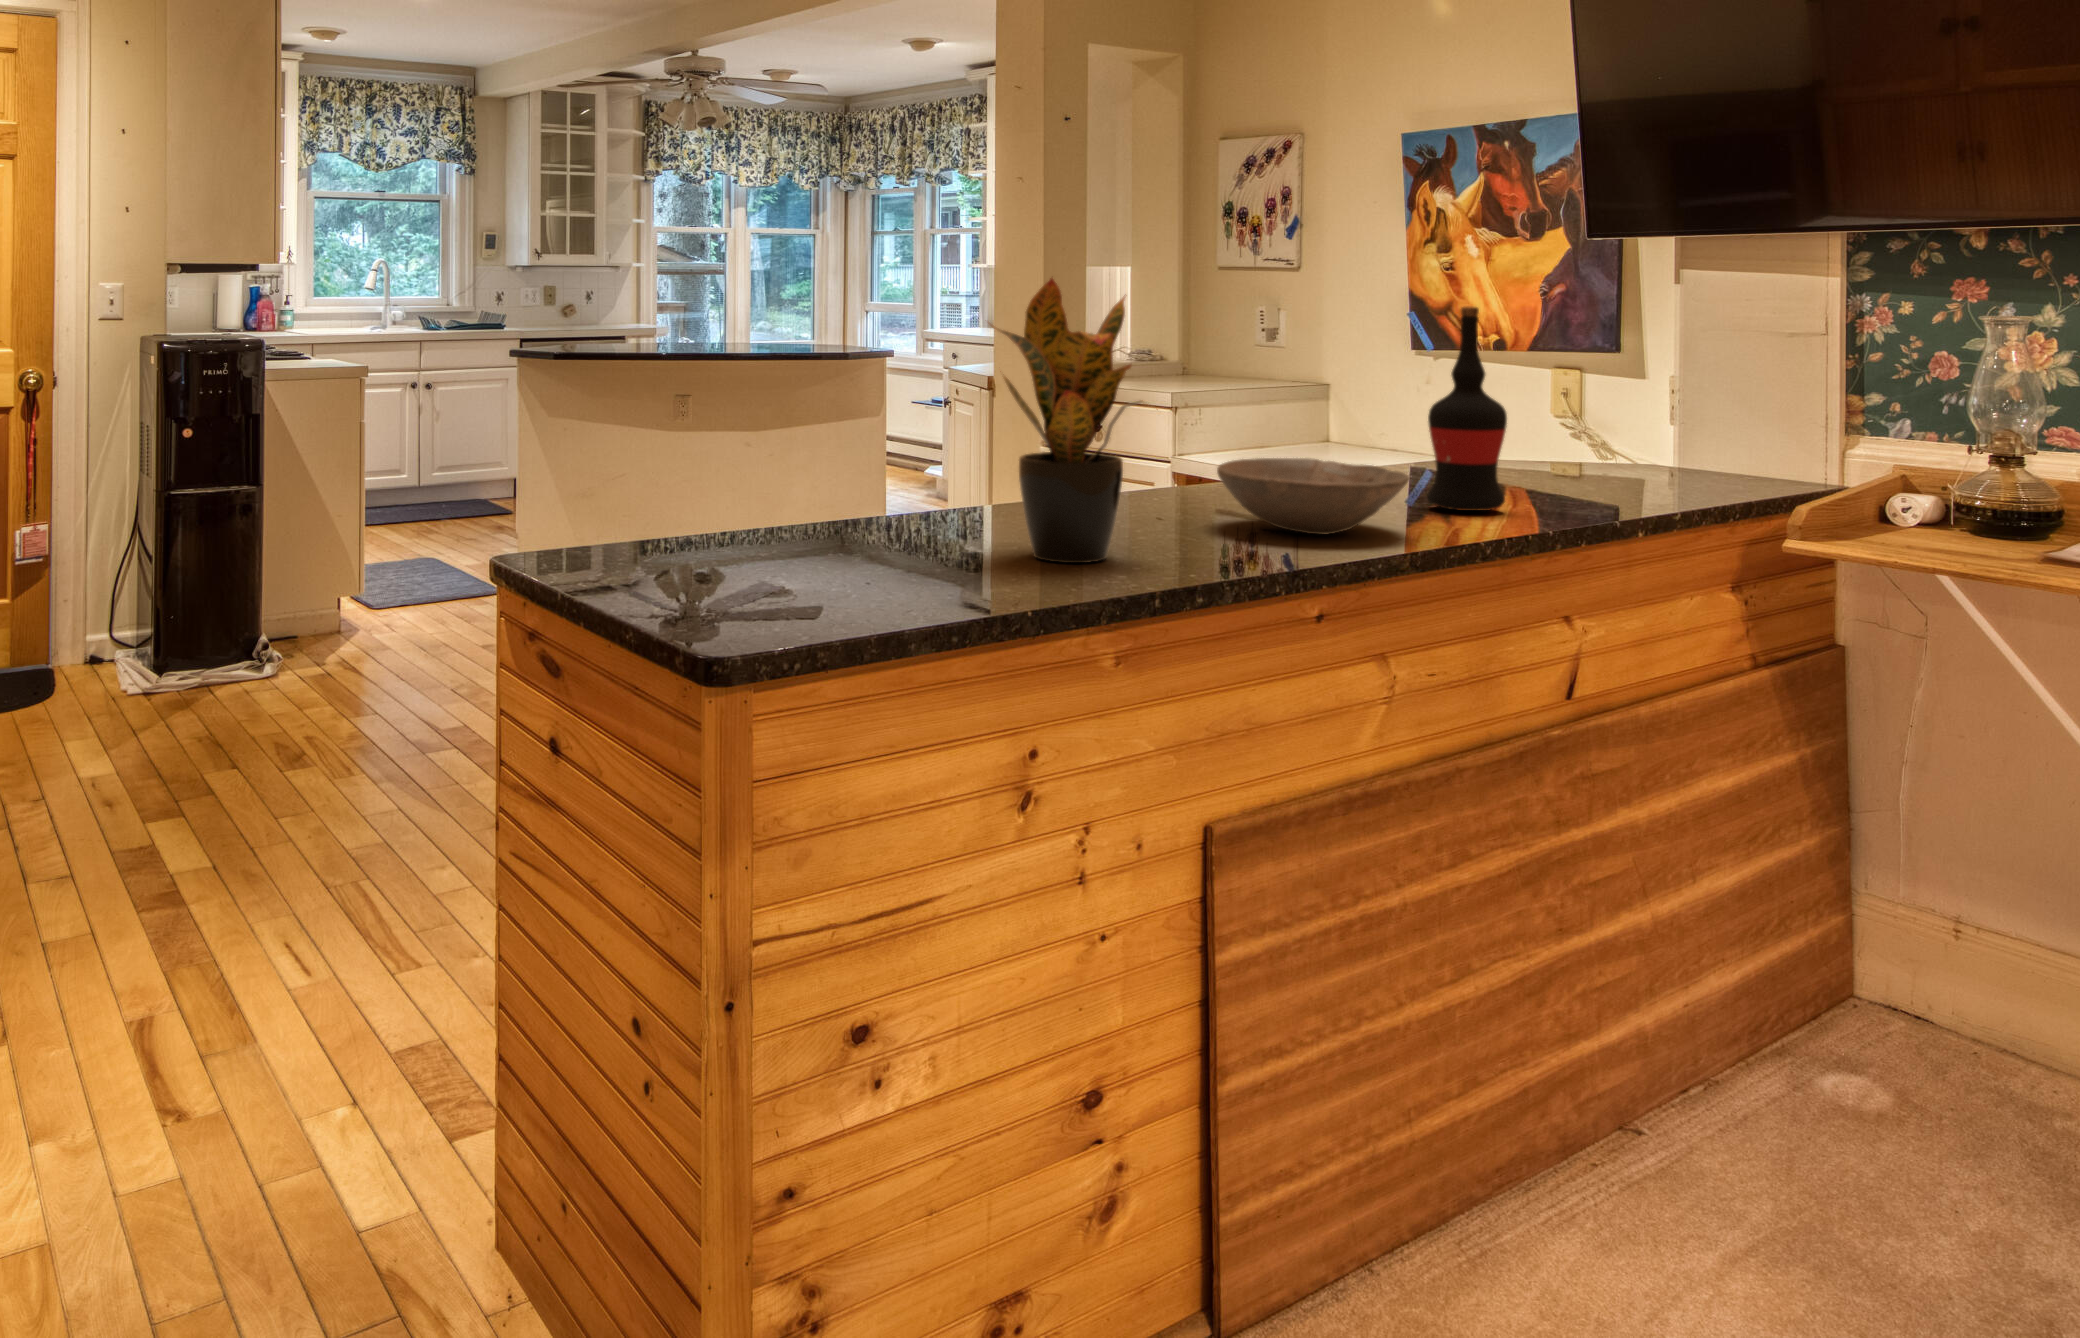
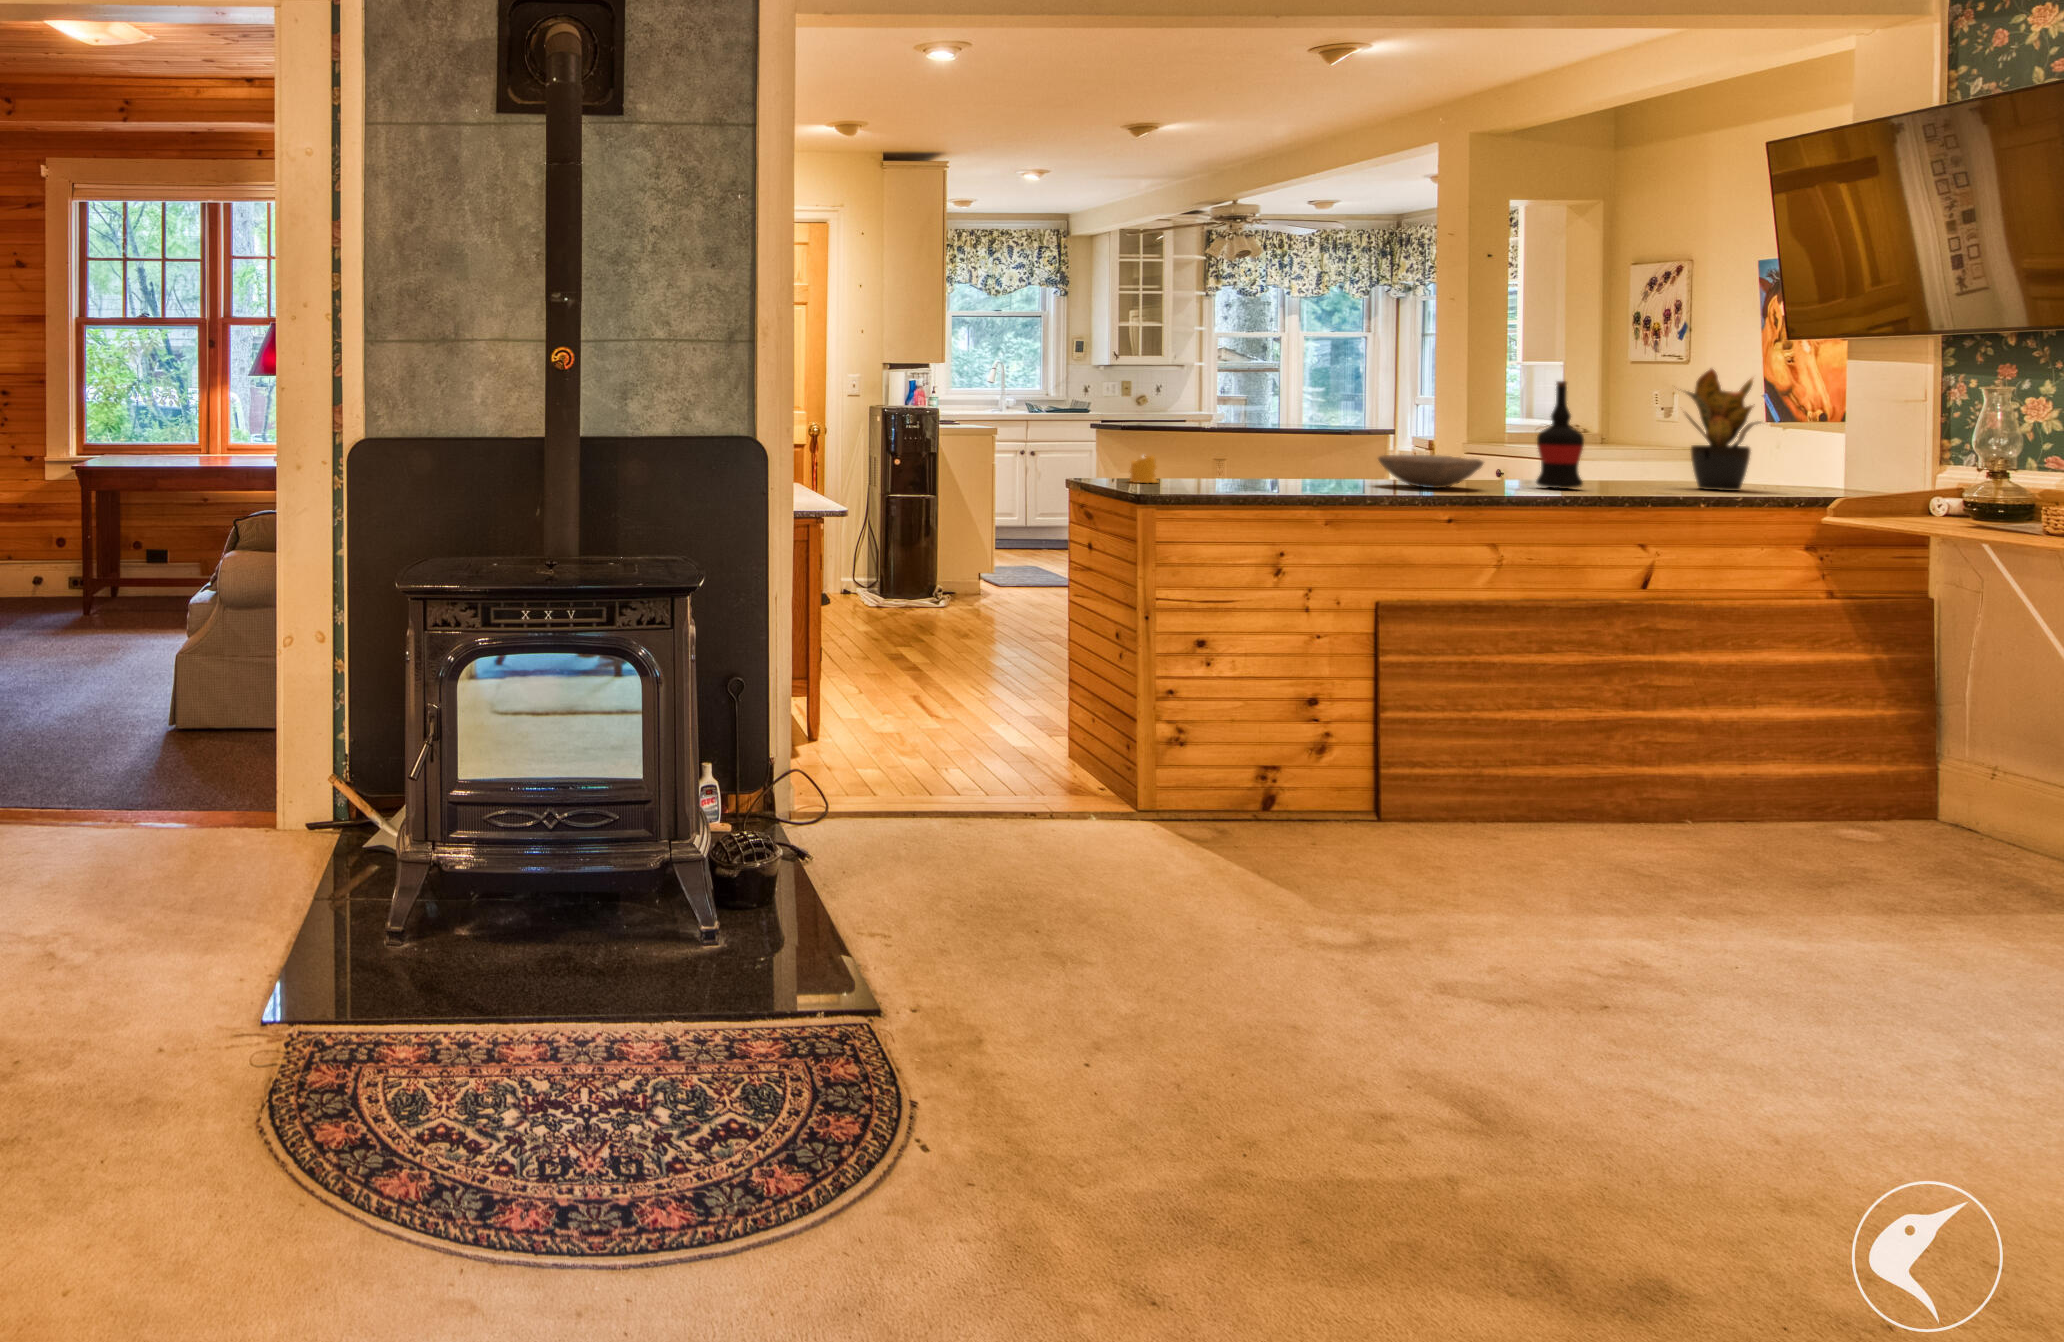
potted plant: present [990,278,1158,563] -> present [1677,369,1761,491]
candle: none [761,502,836,582] -> present [1130,455,1158,483]

